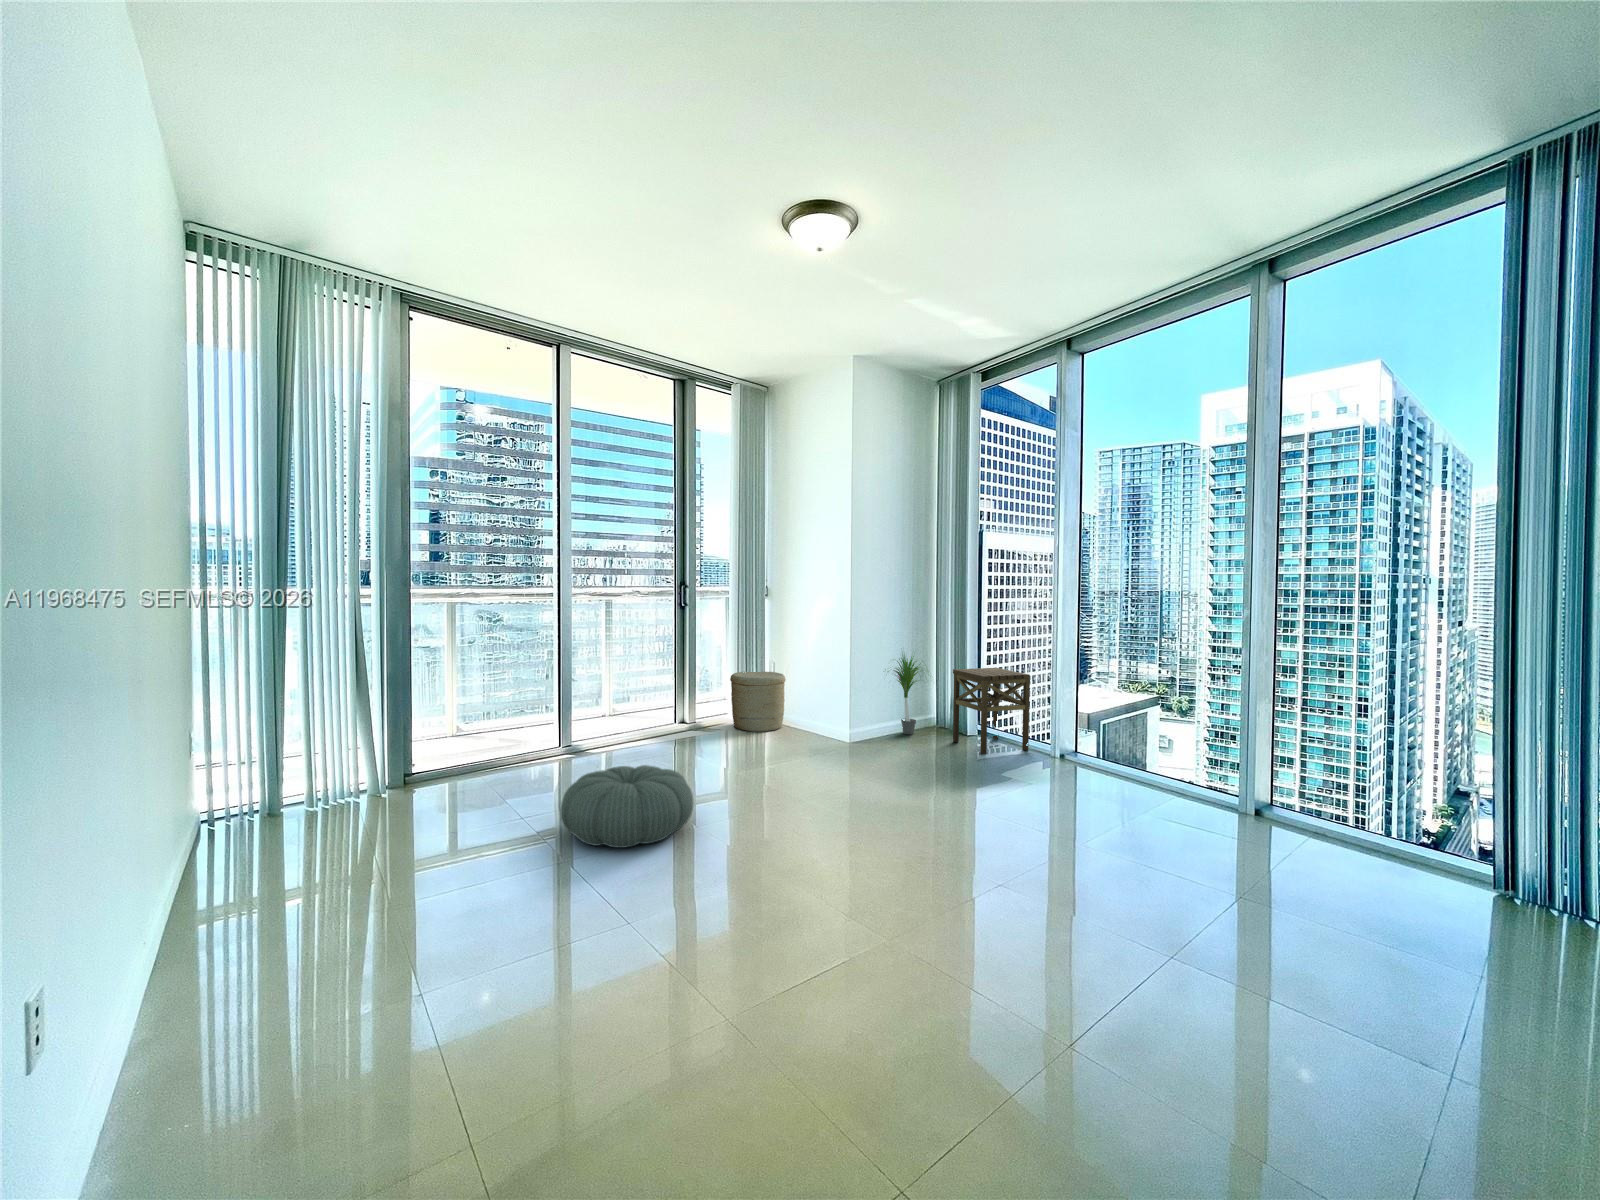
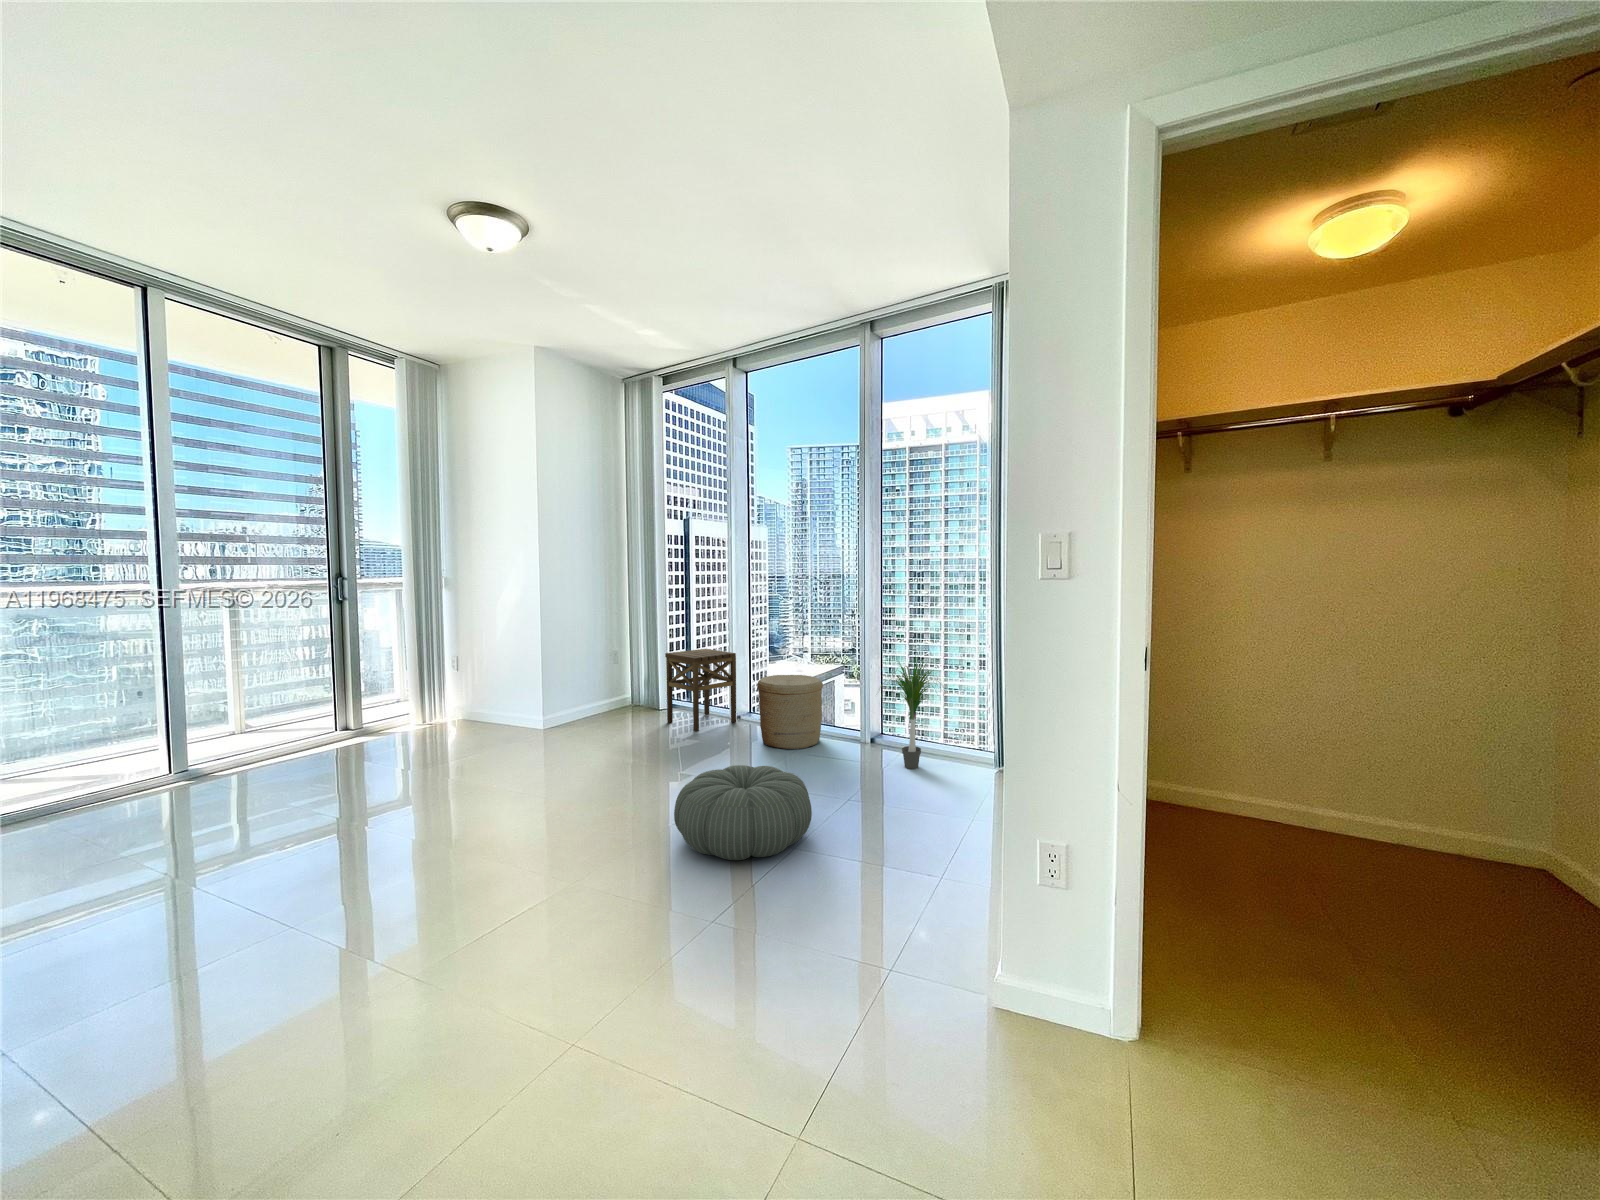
potted plant: present [893,654,923,734] -> present [881,659,940,769]
woven basket: present [730,672,786,732] -> present [757,675,823,749]
pouf: present [561,765,693,848] -> present [674,765,812,860]

